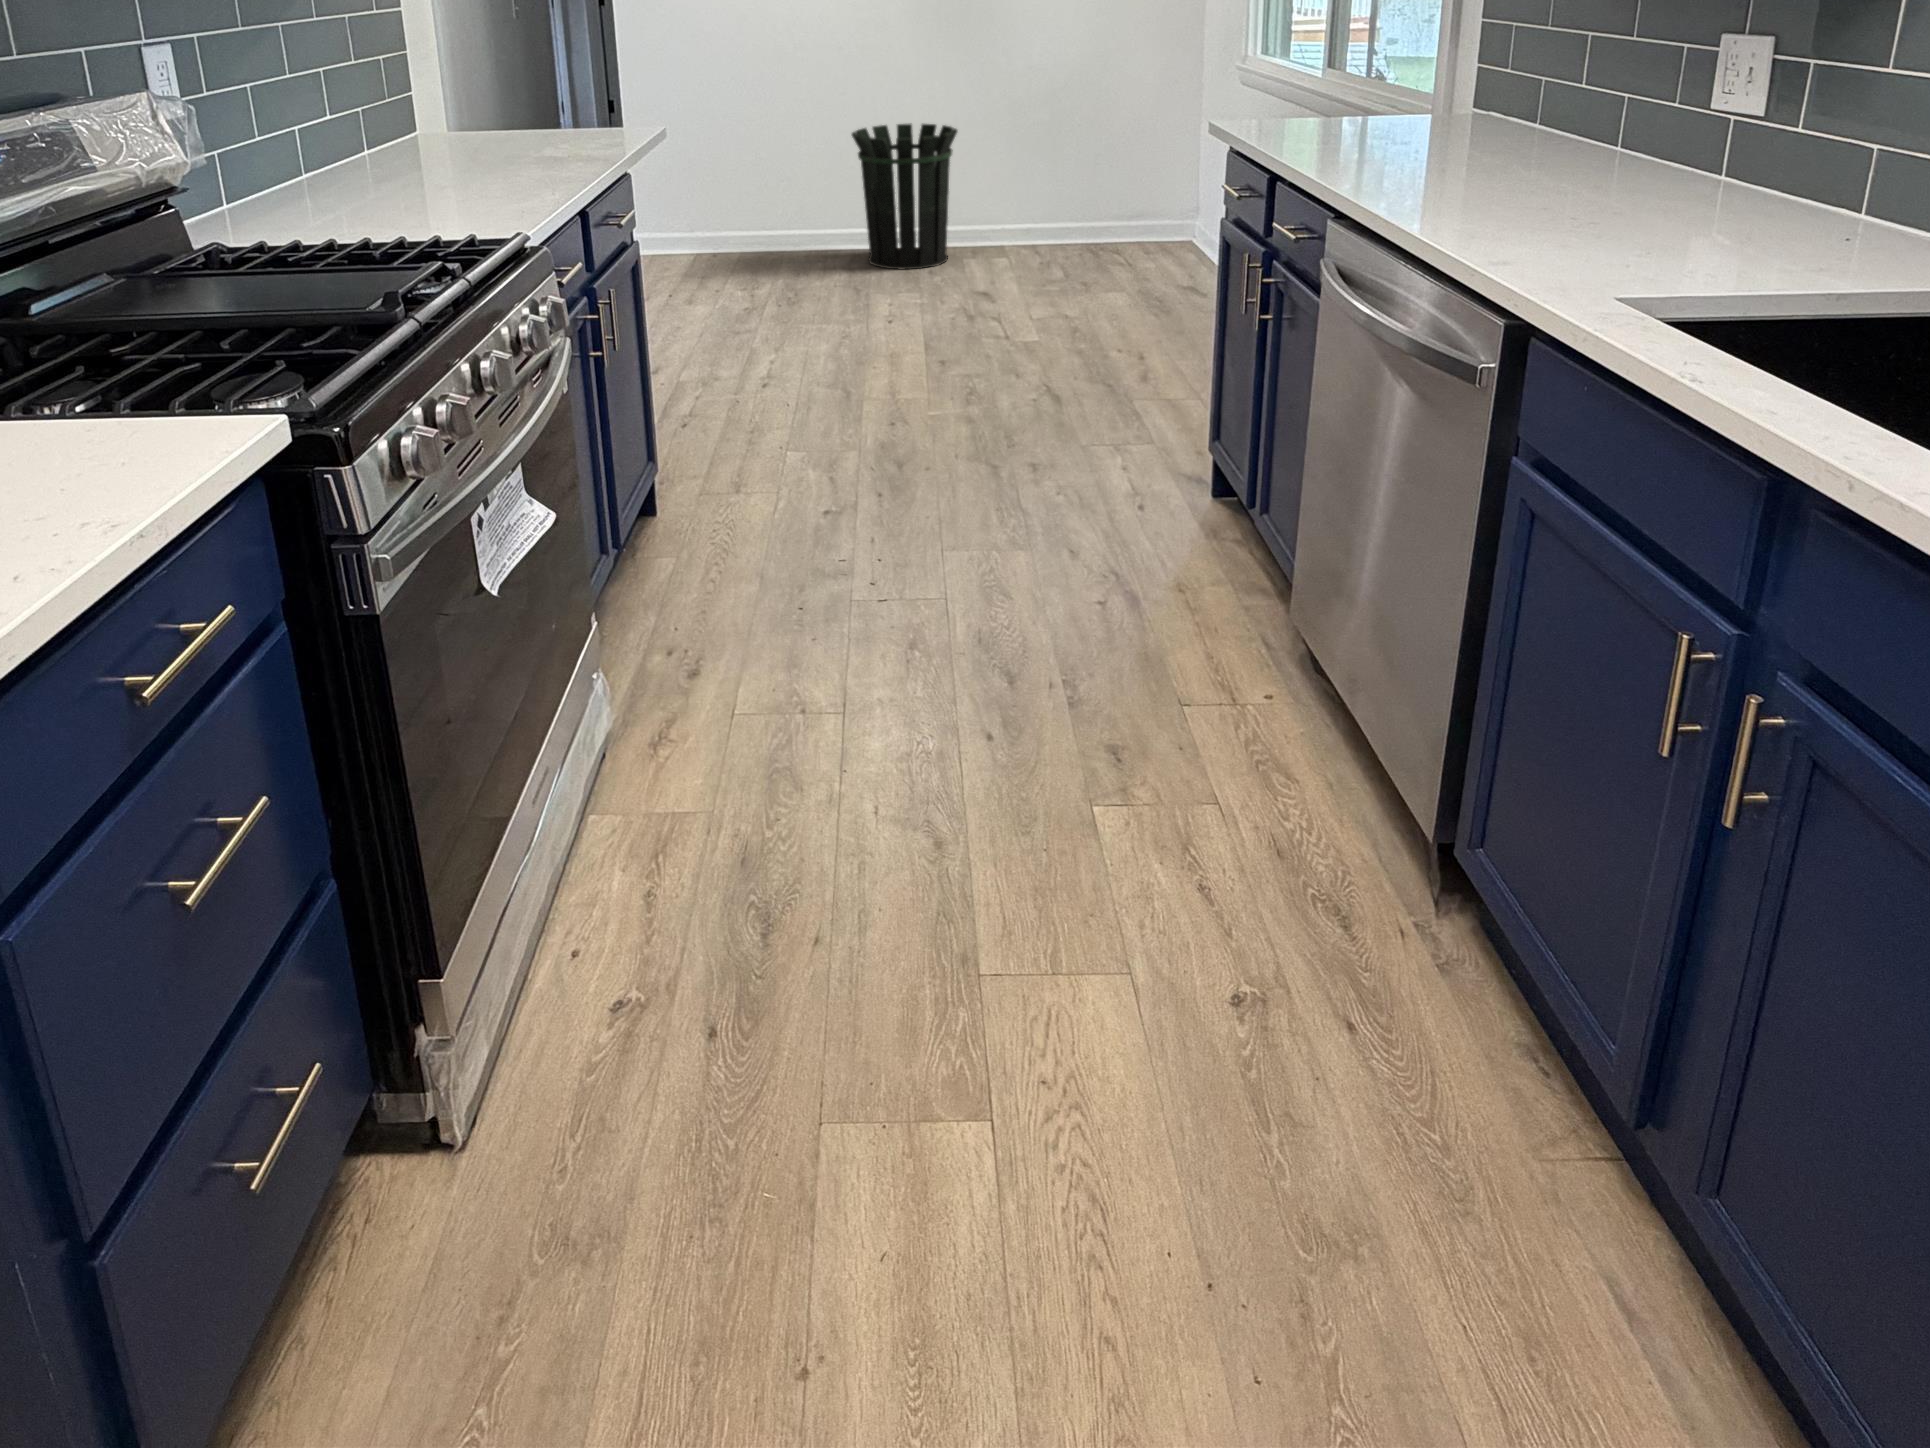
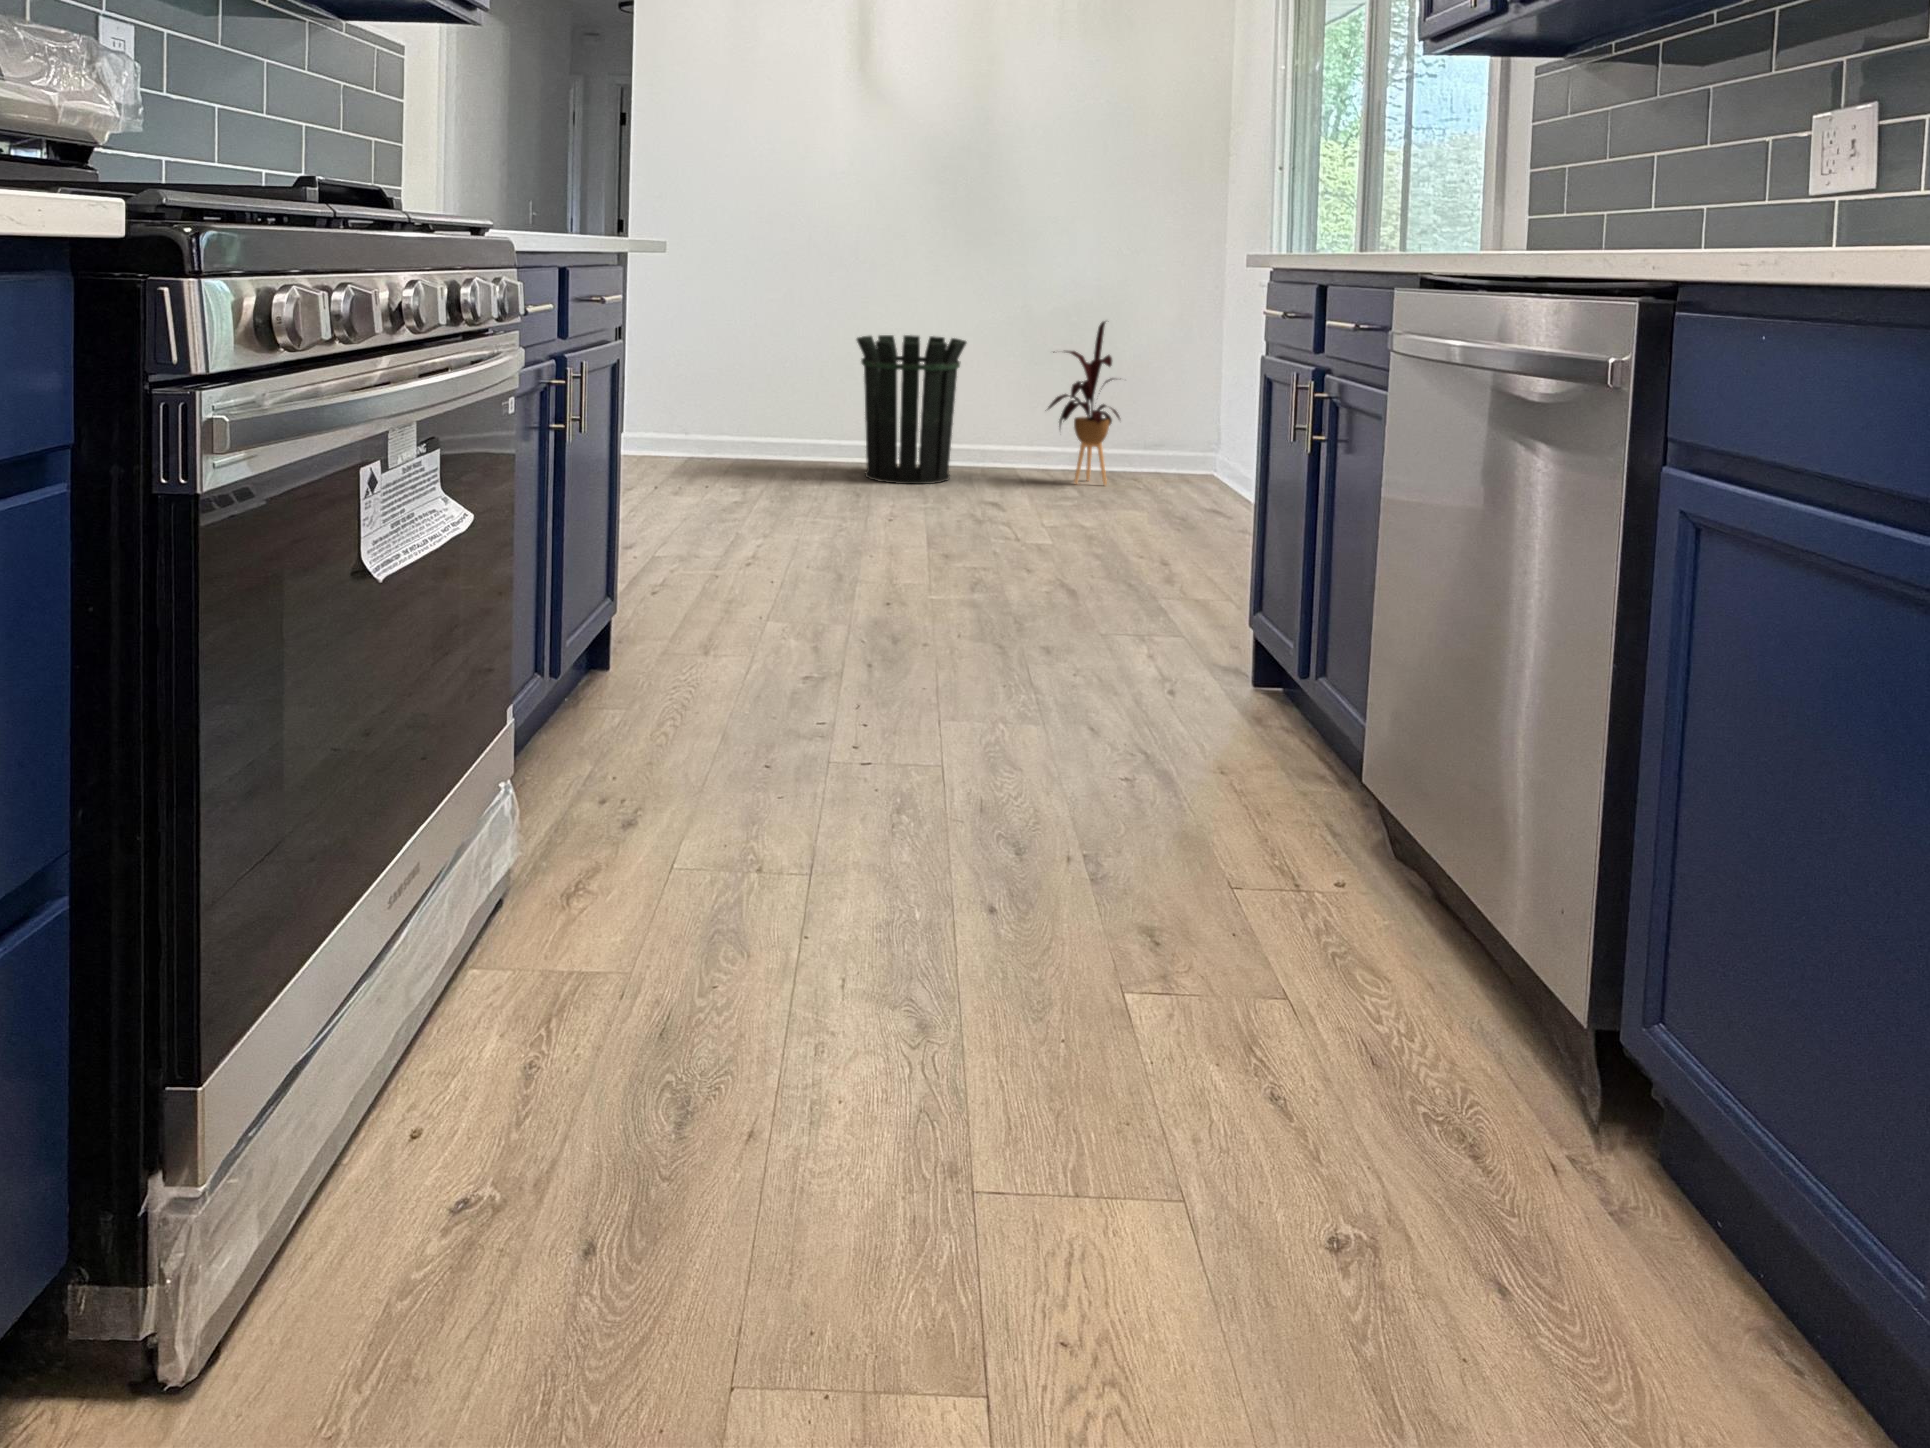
house plant: none [1034,102,1112,258] -> present [1048,321,1120,485]

